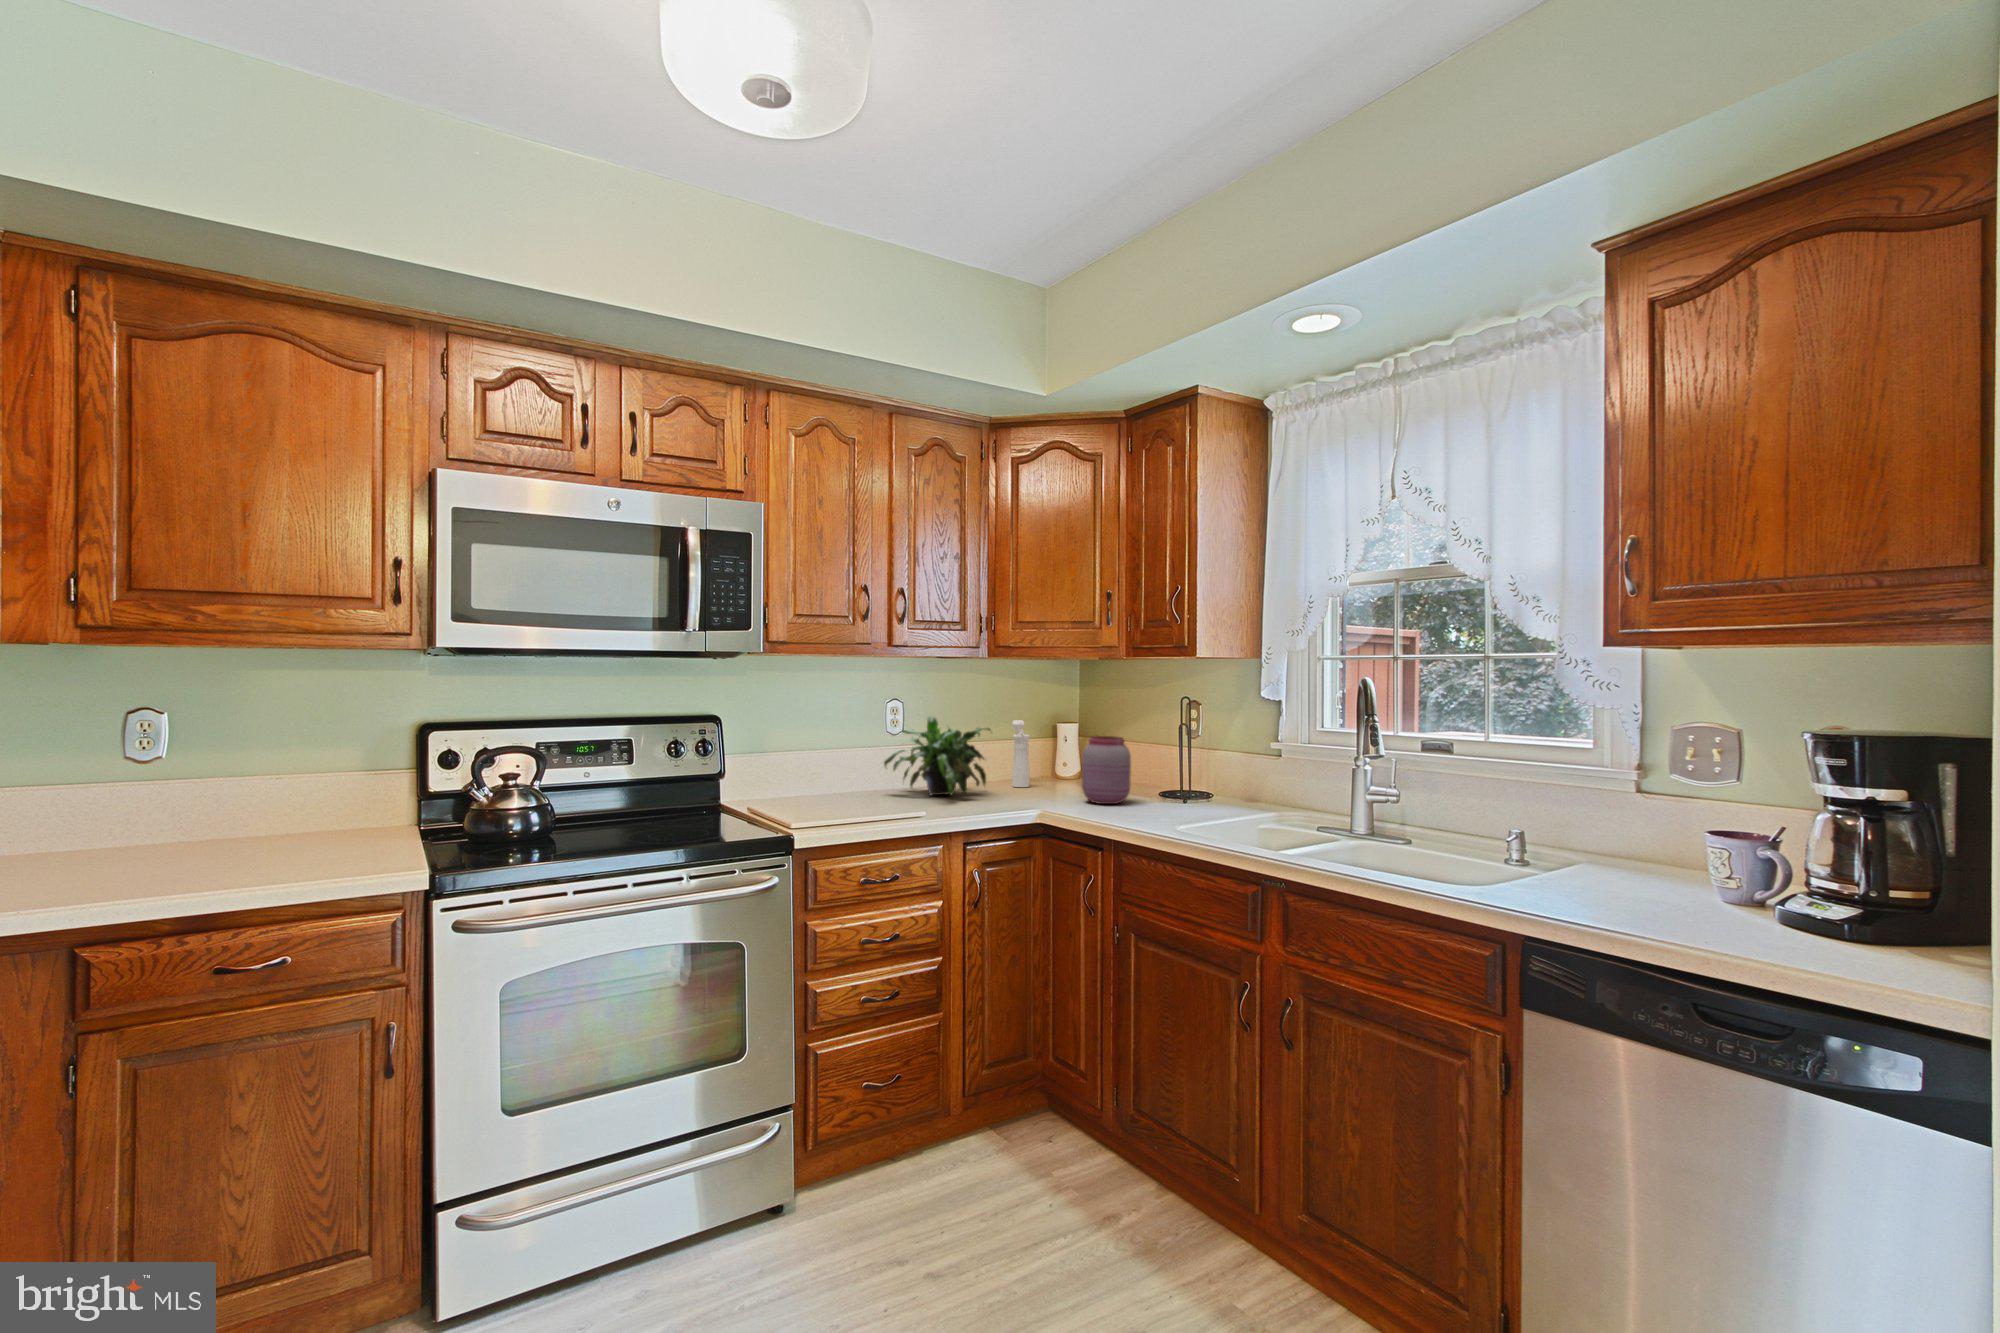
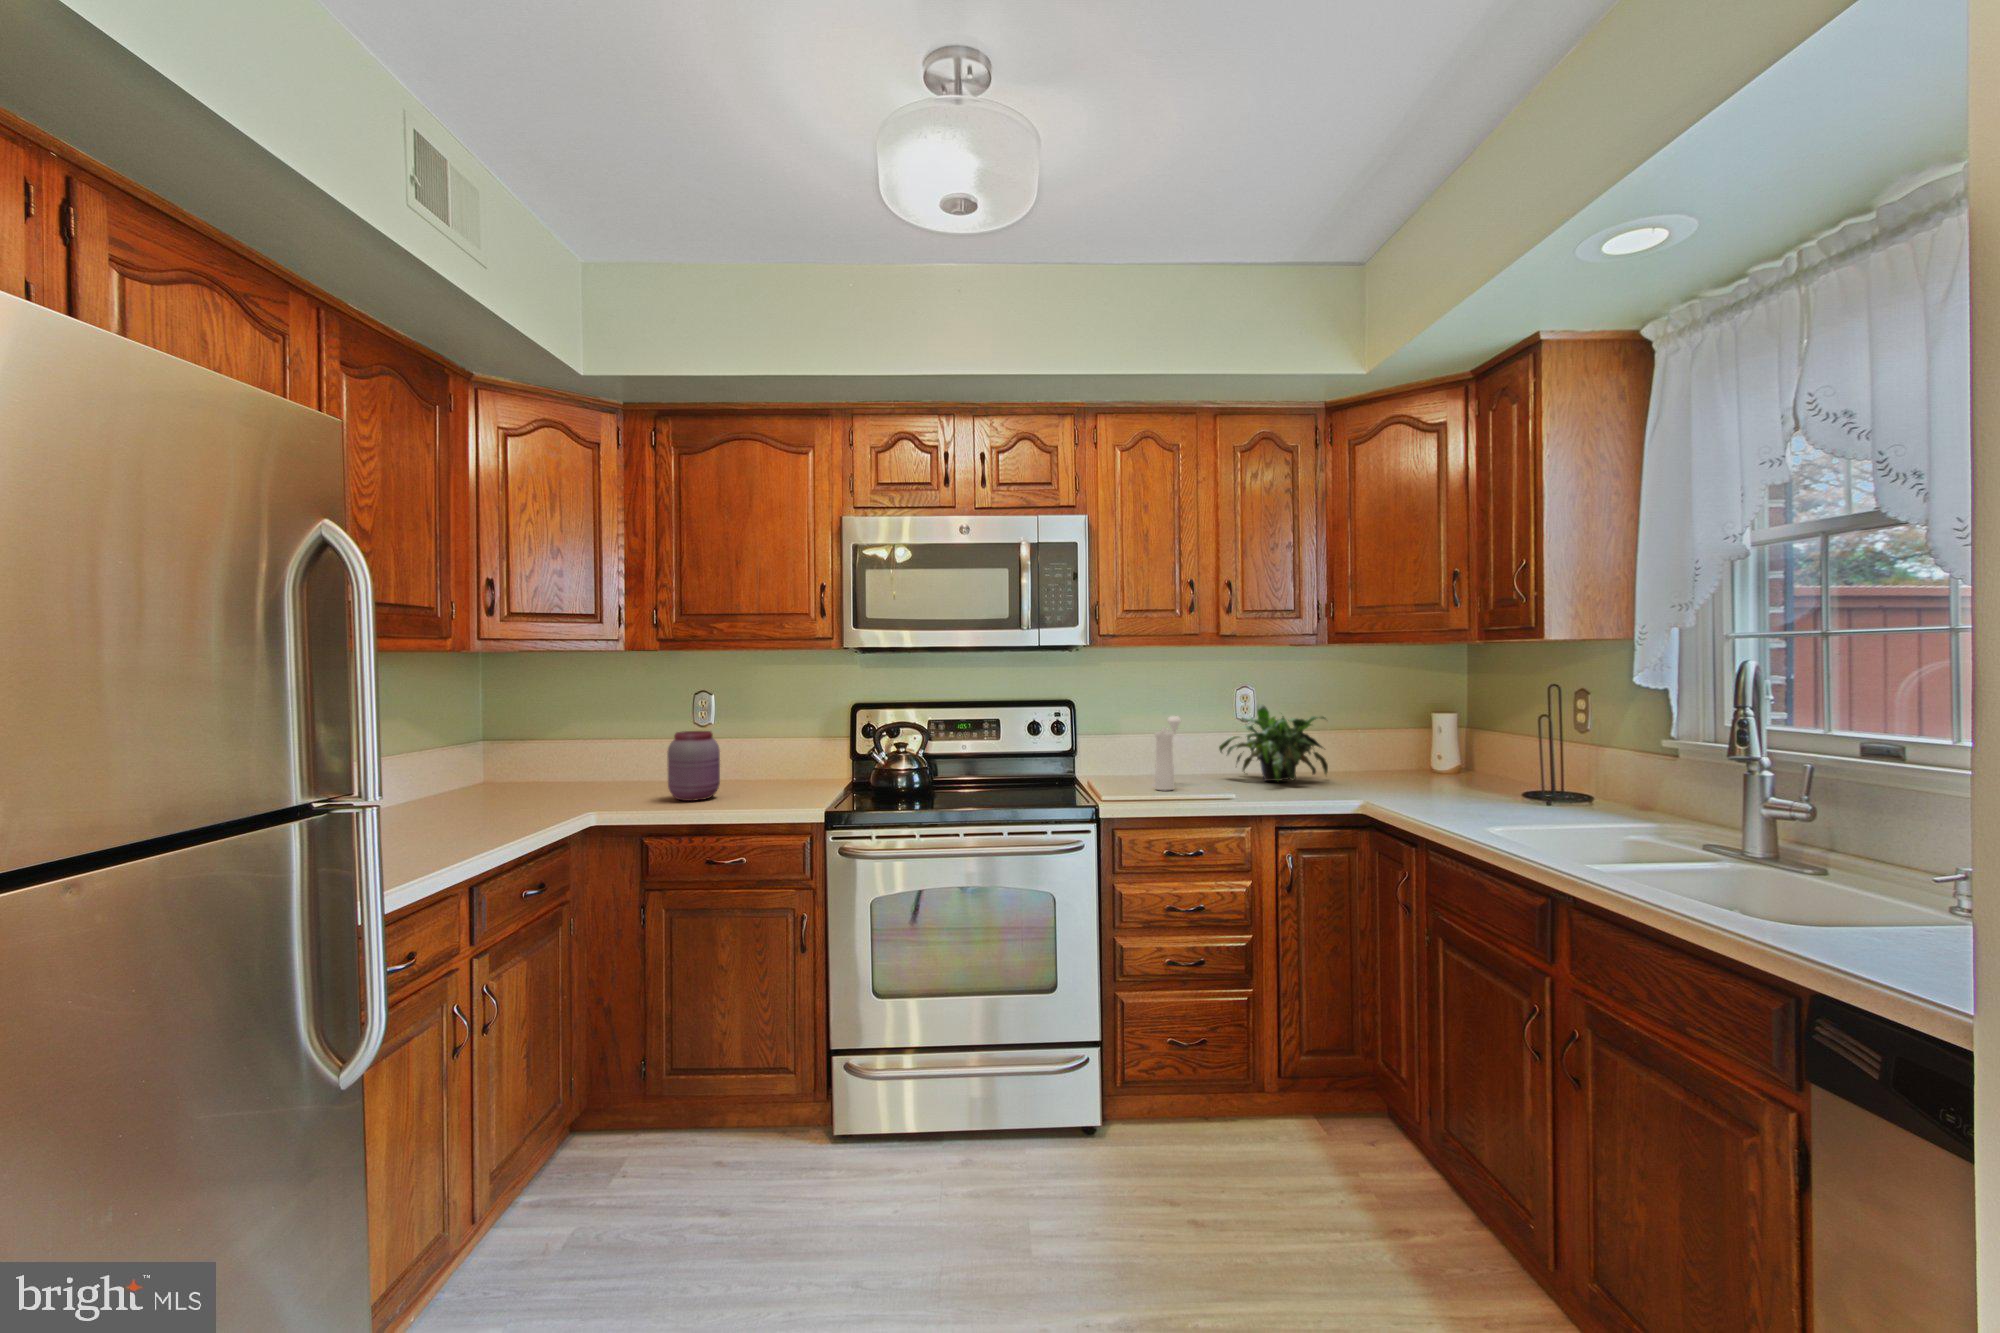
pepper mill: present [1012,720,1030,787] -> present [1155,716,1181,791]
jar: present [1082,736,1131,804] -> present [667,731,720,801]

